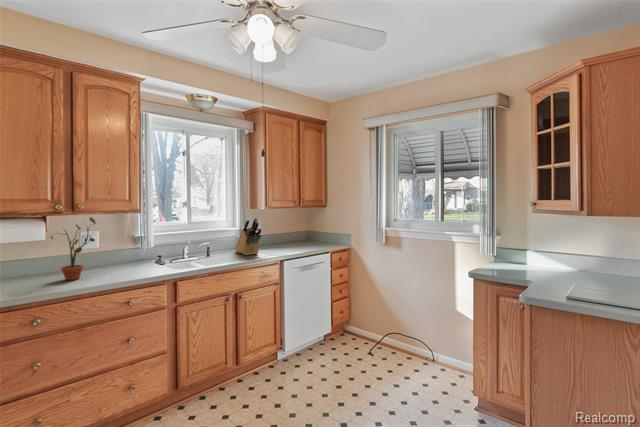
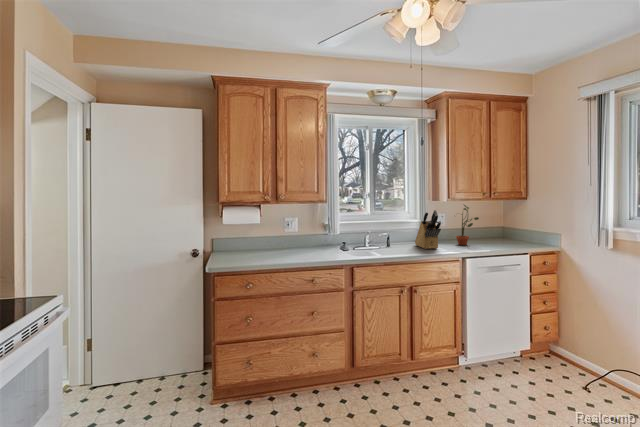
potted plant: present [51,217,96,280] -> present [456,205,479,245]

